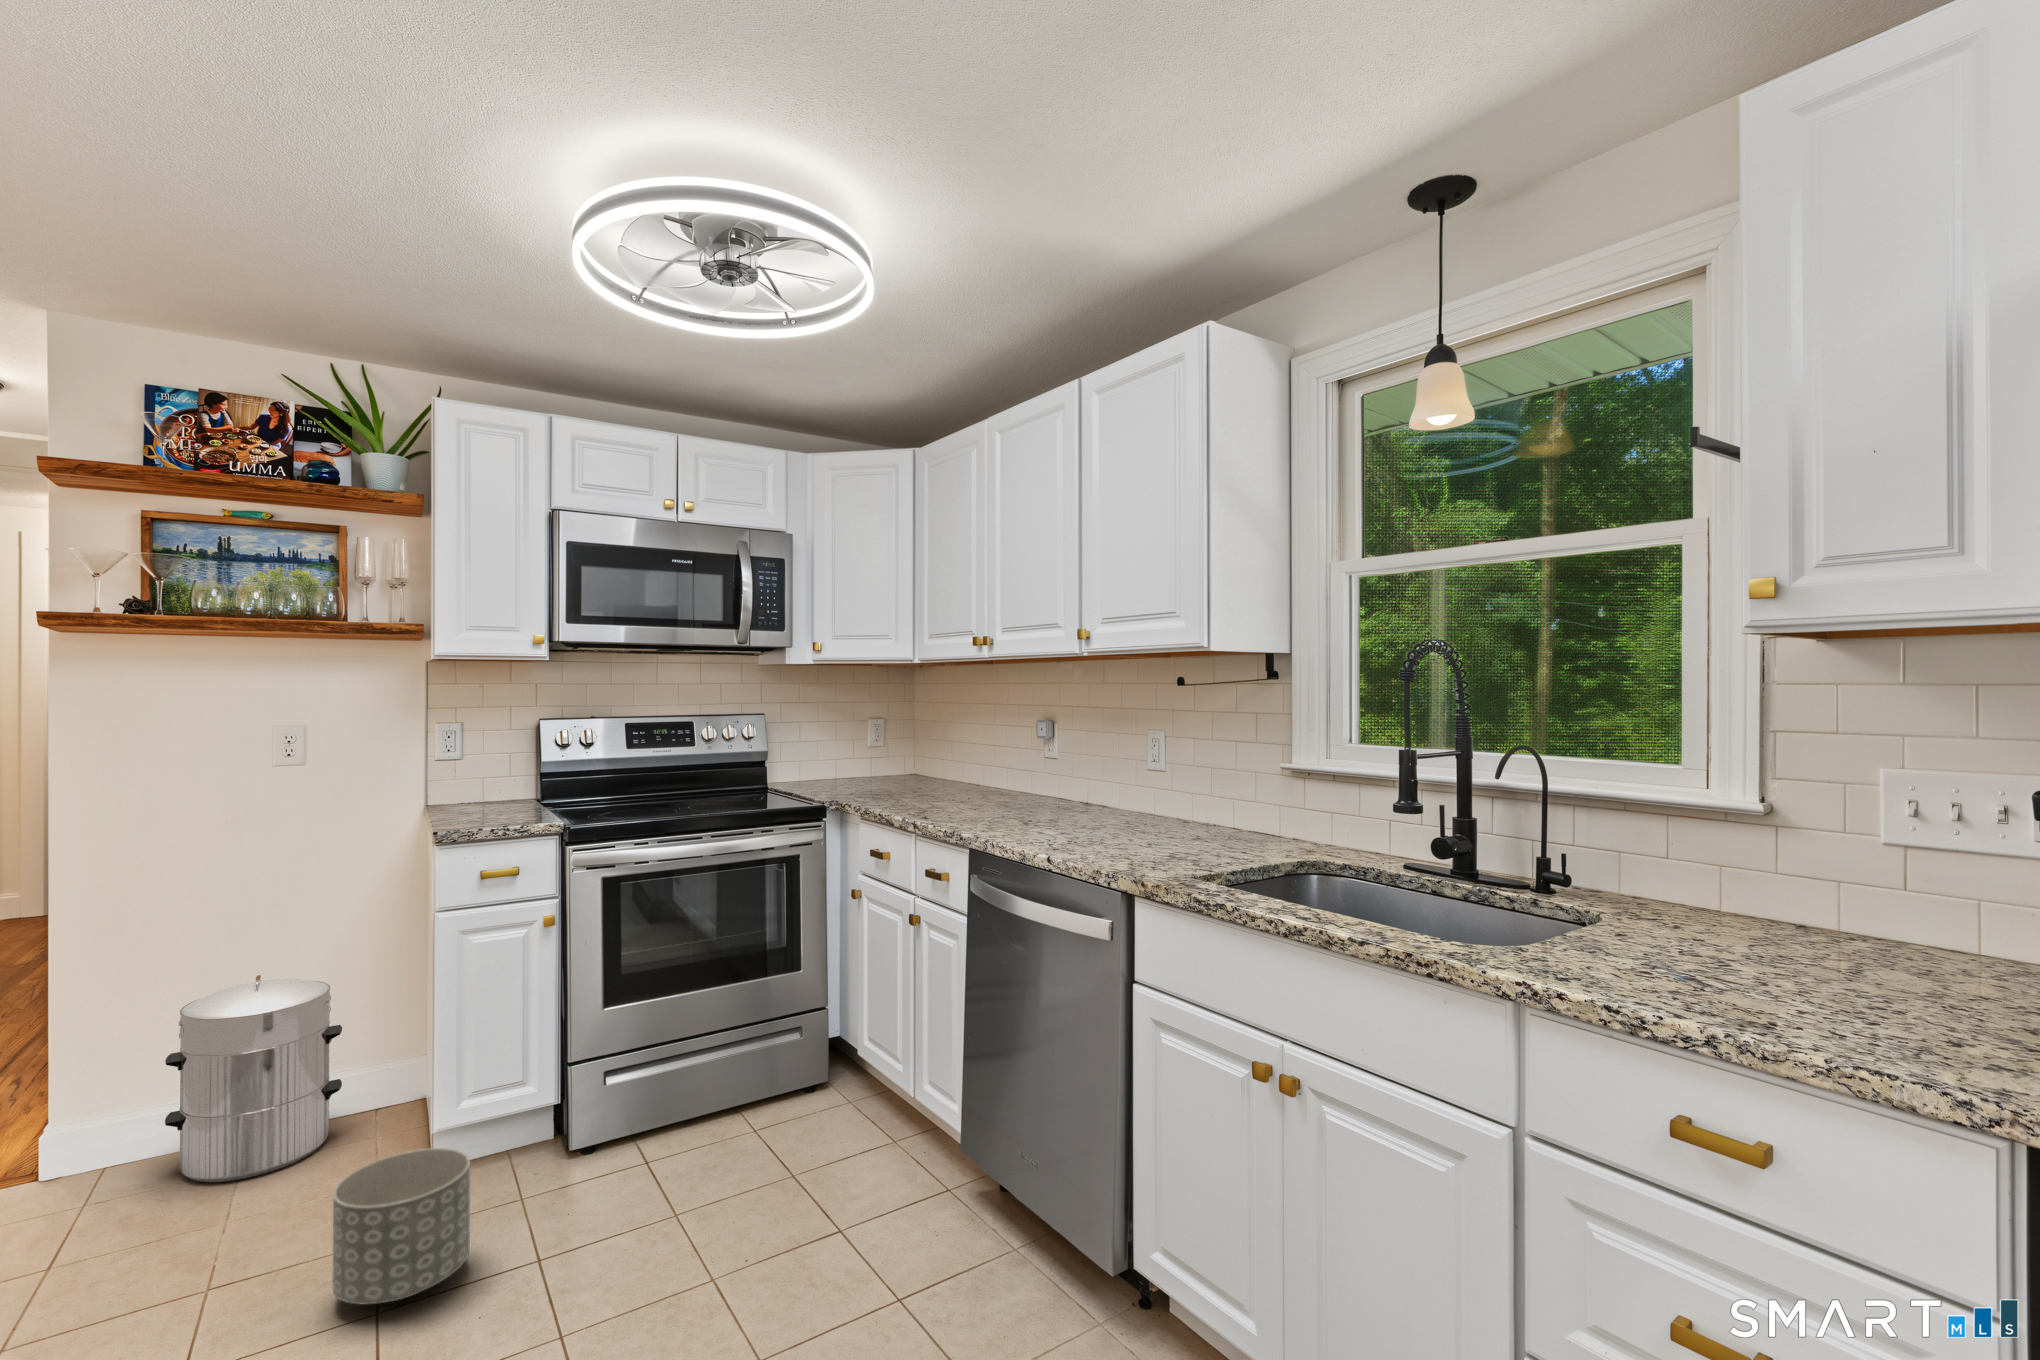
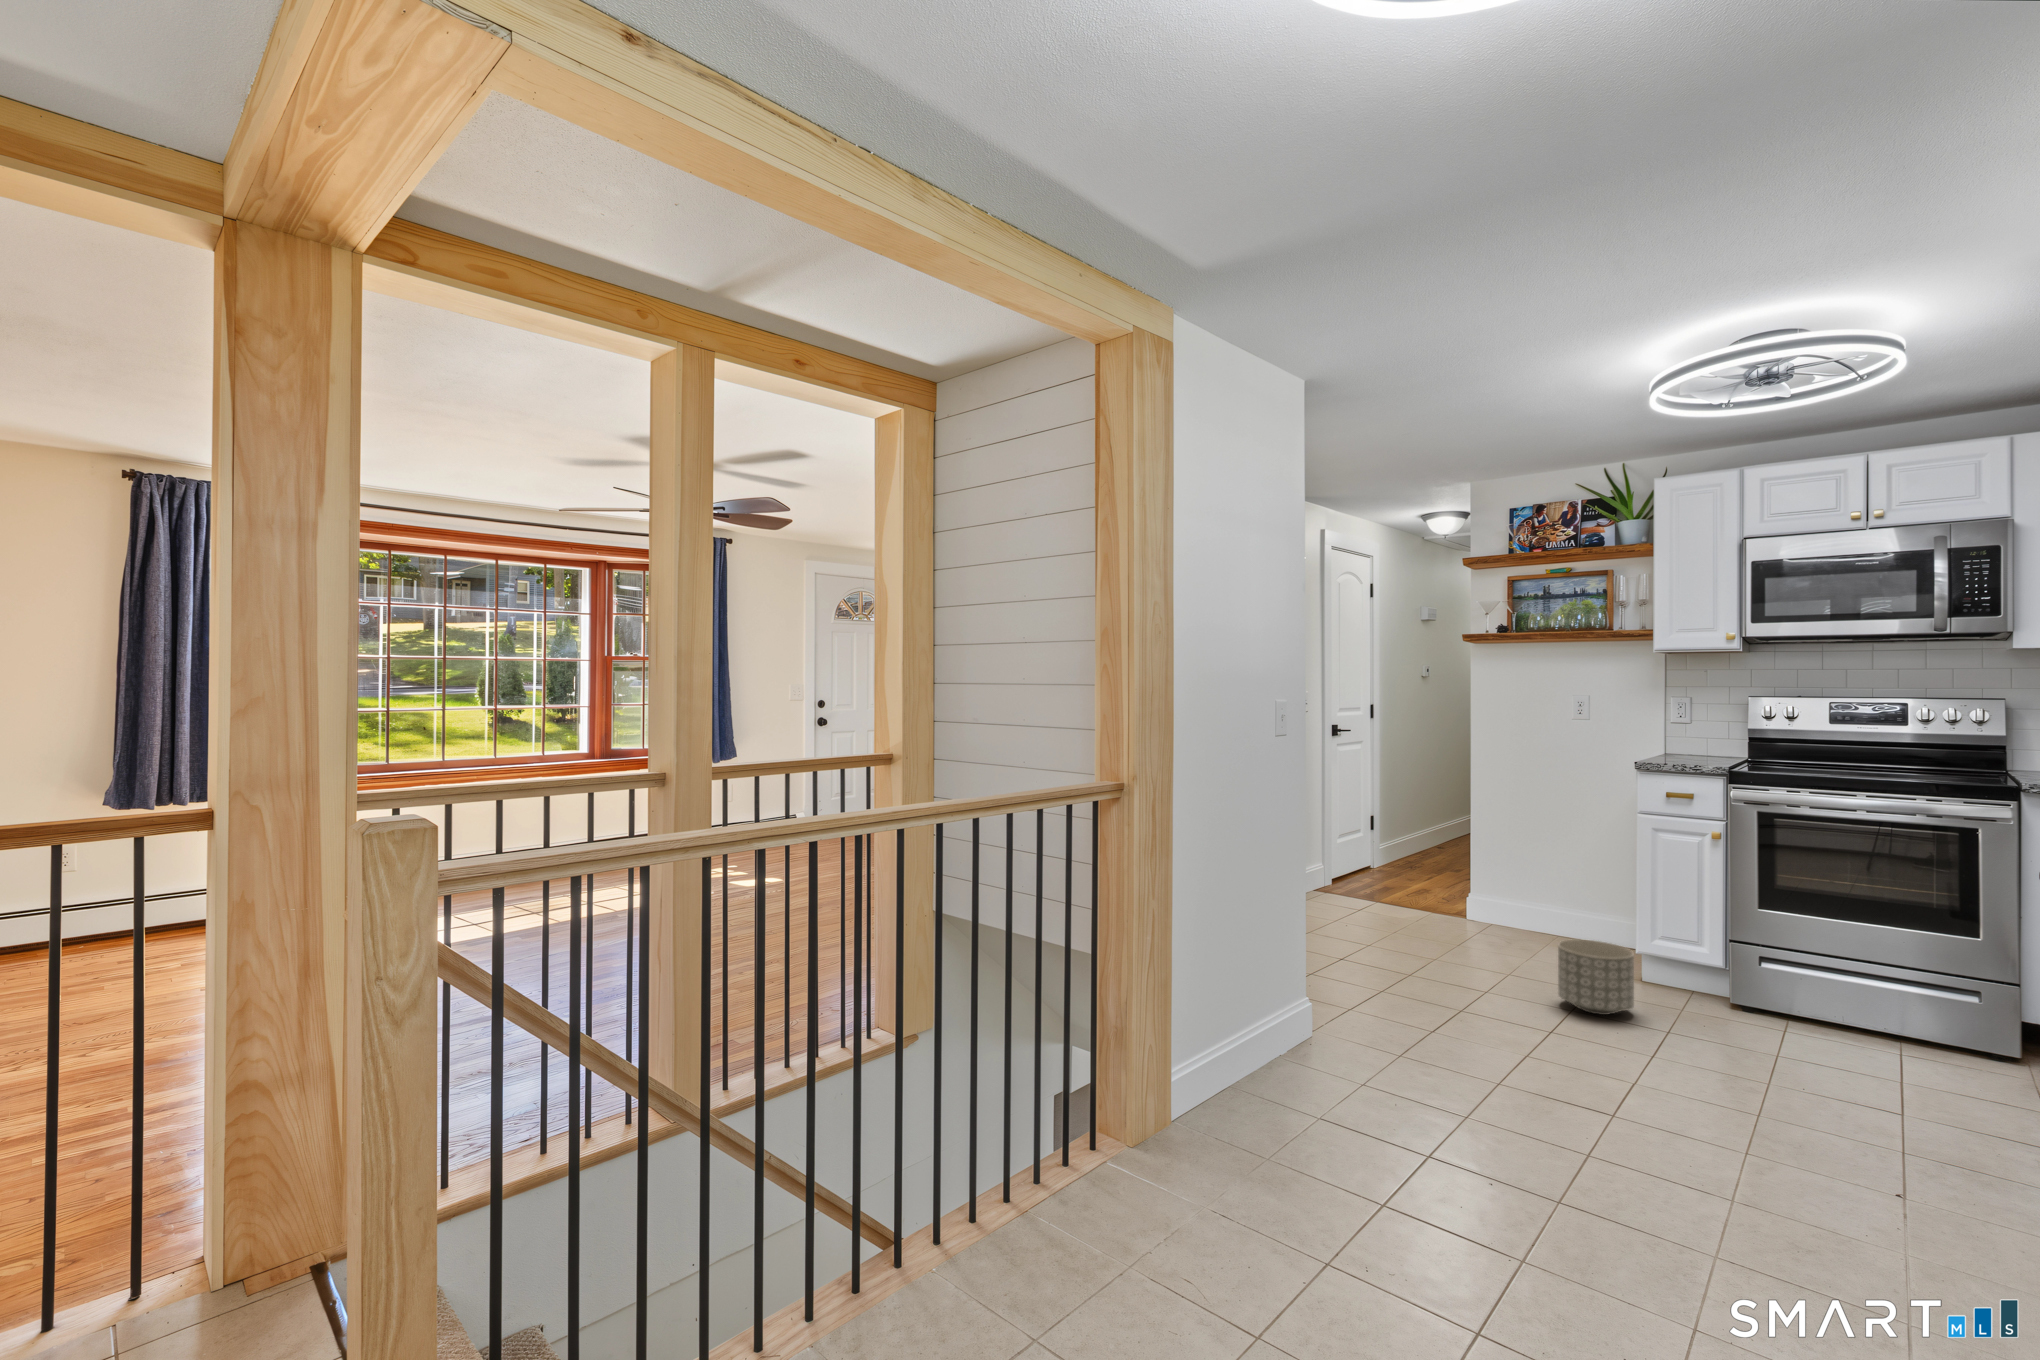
waste bin: present [165,975,342,1182] -> none [1515,840,1606,951]

